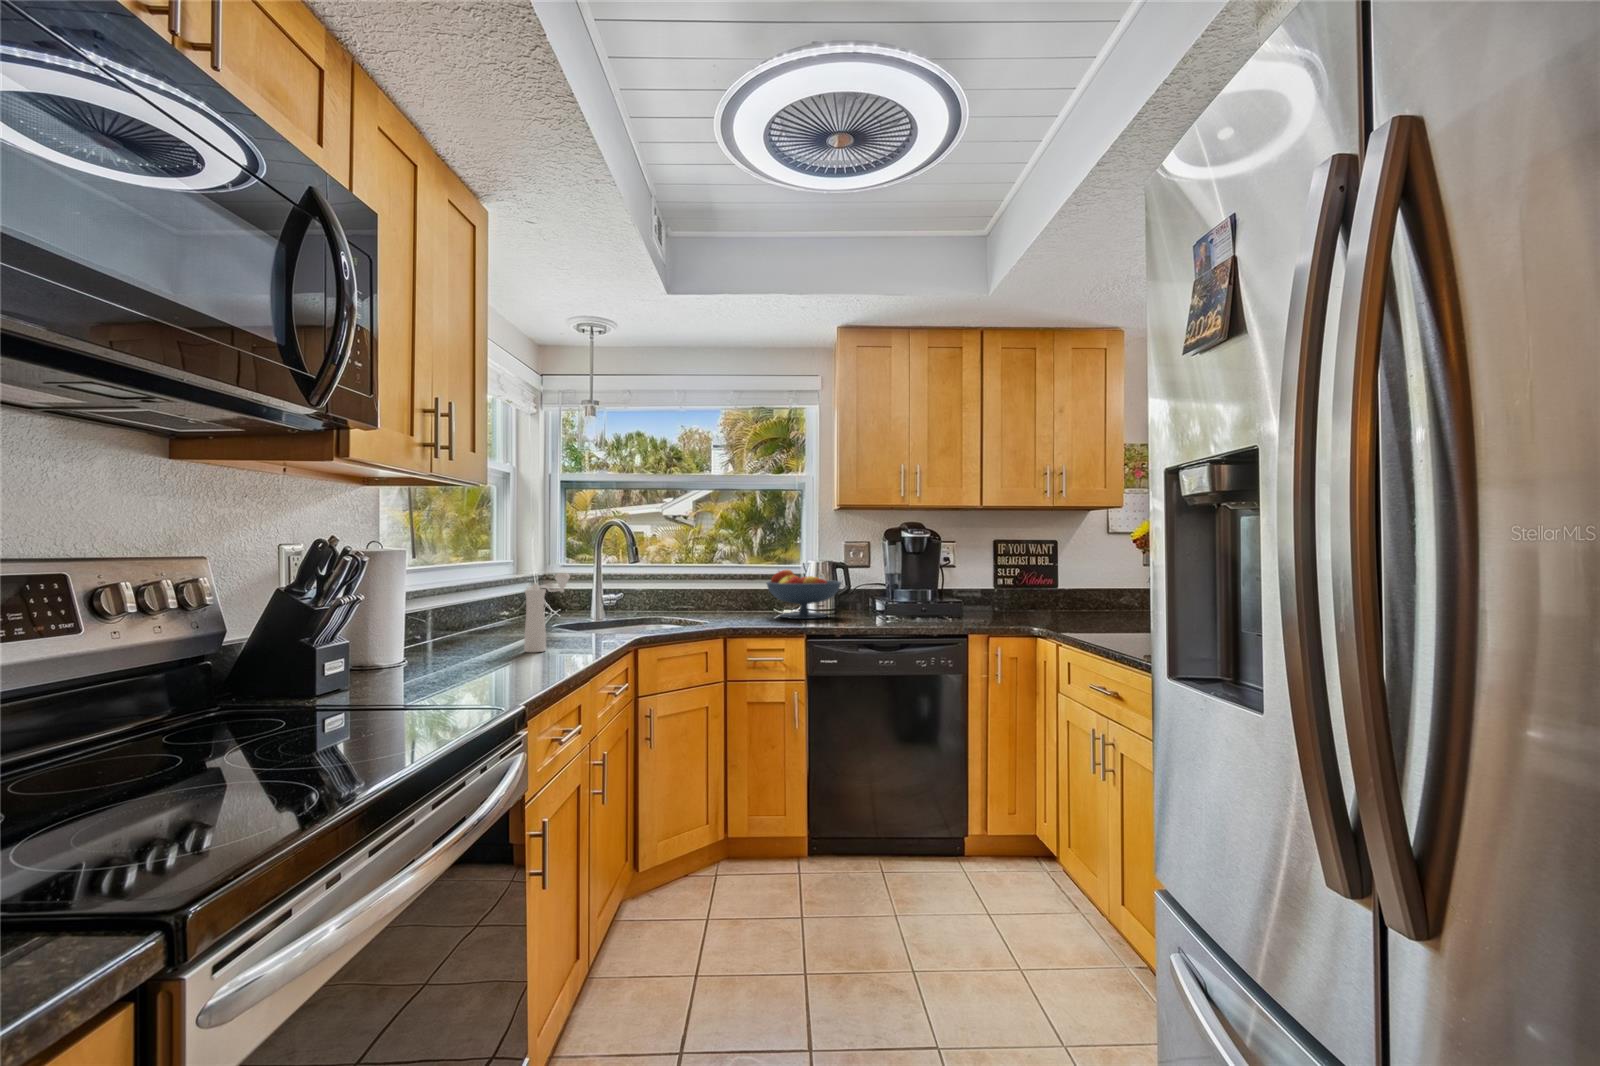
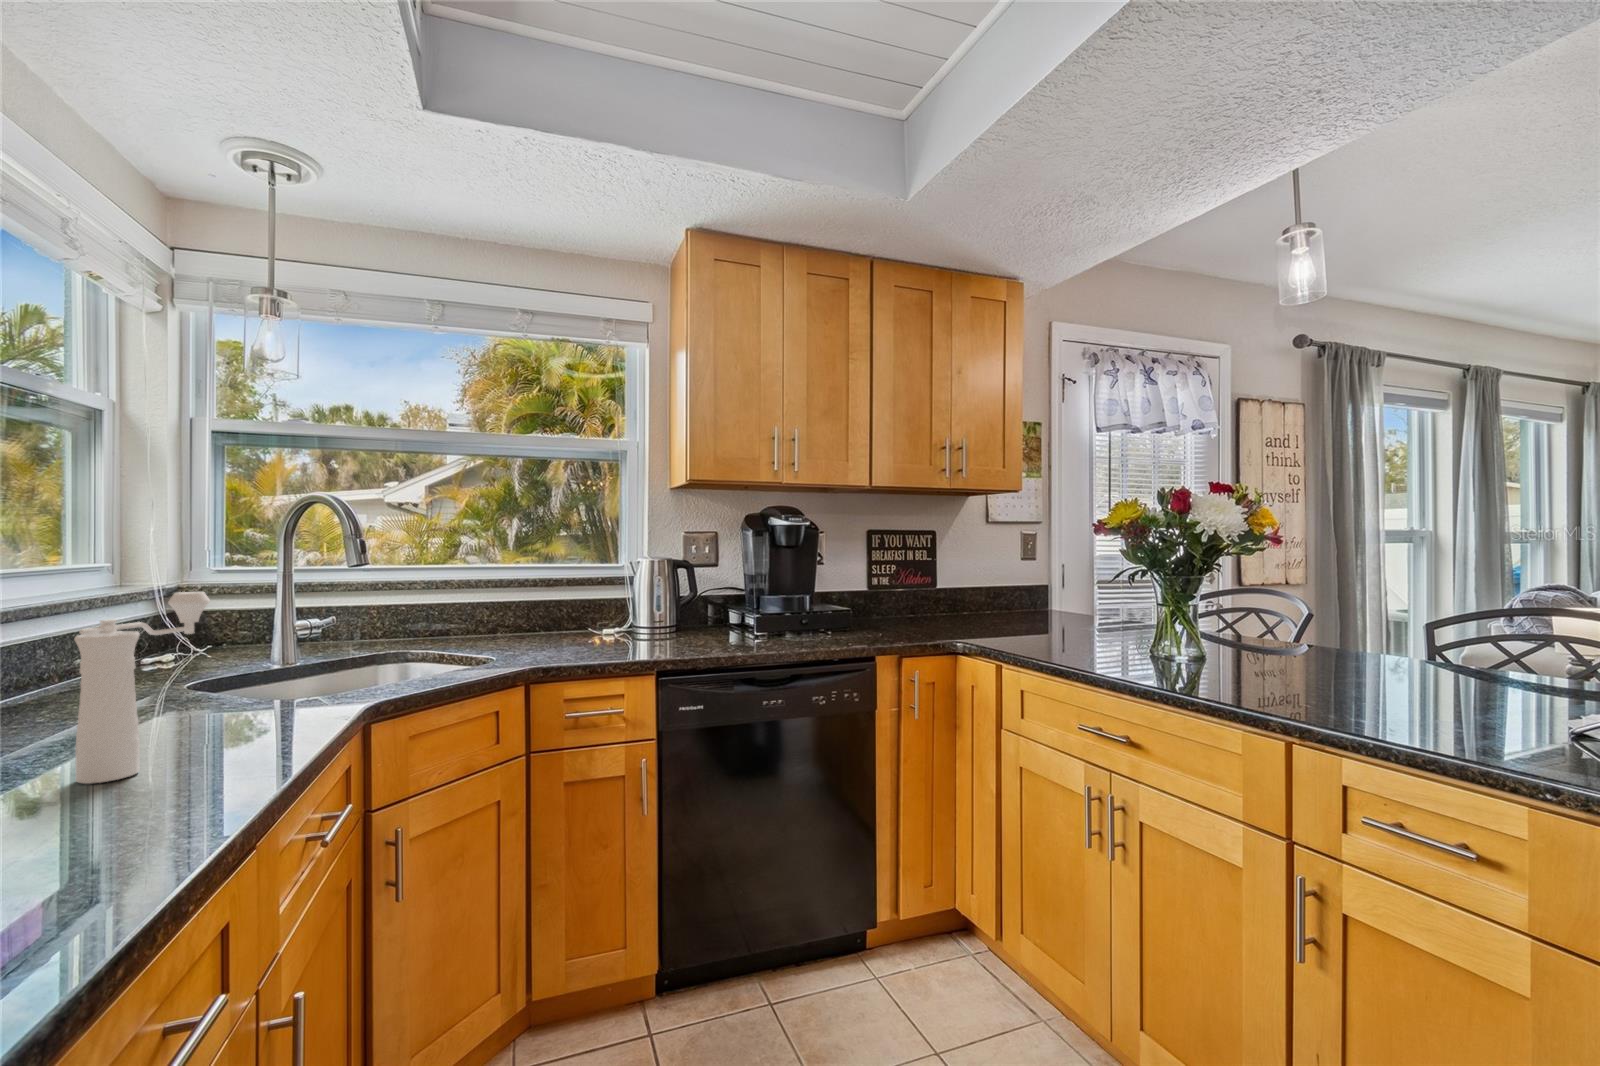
fruit bowl: present [766,570,841,619] -> none [579,571,691,644]

